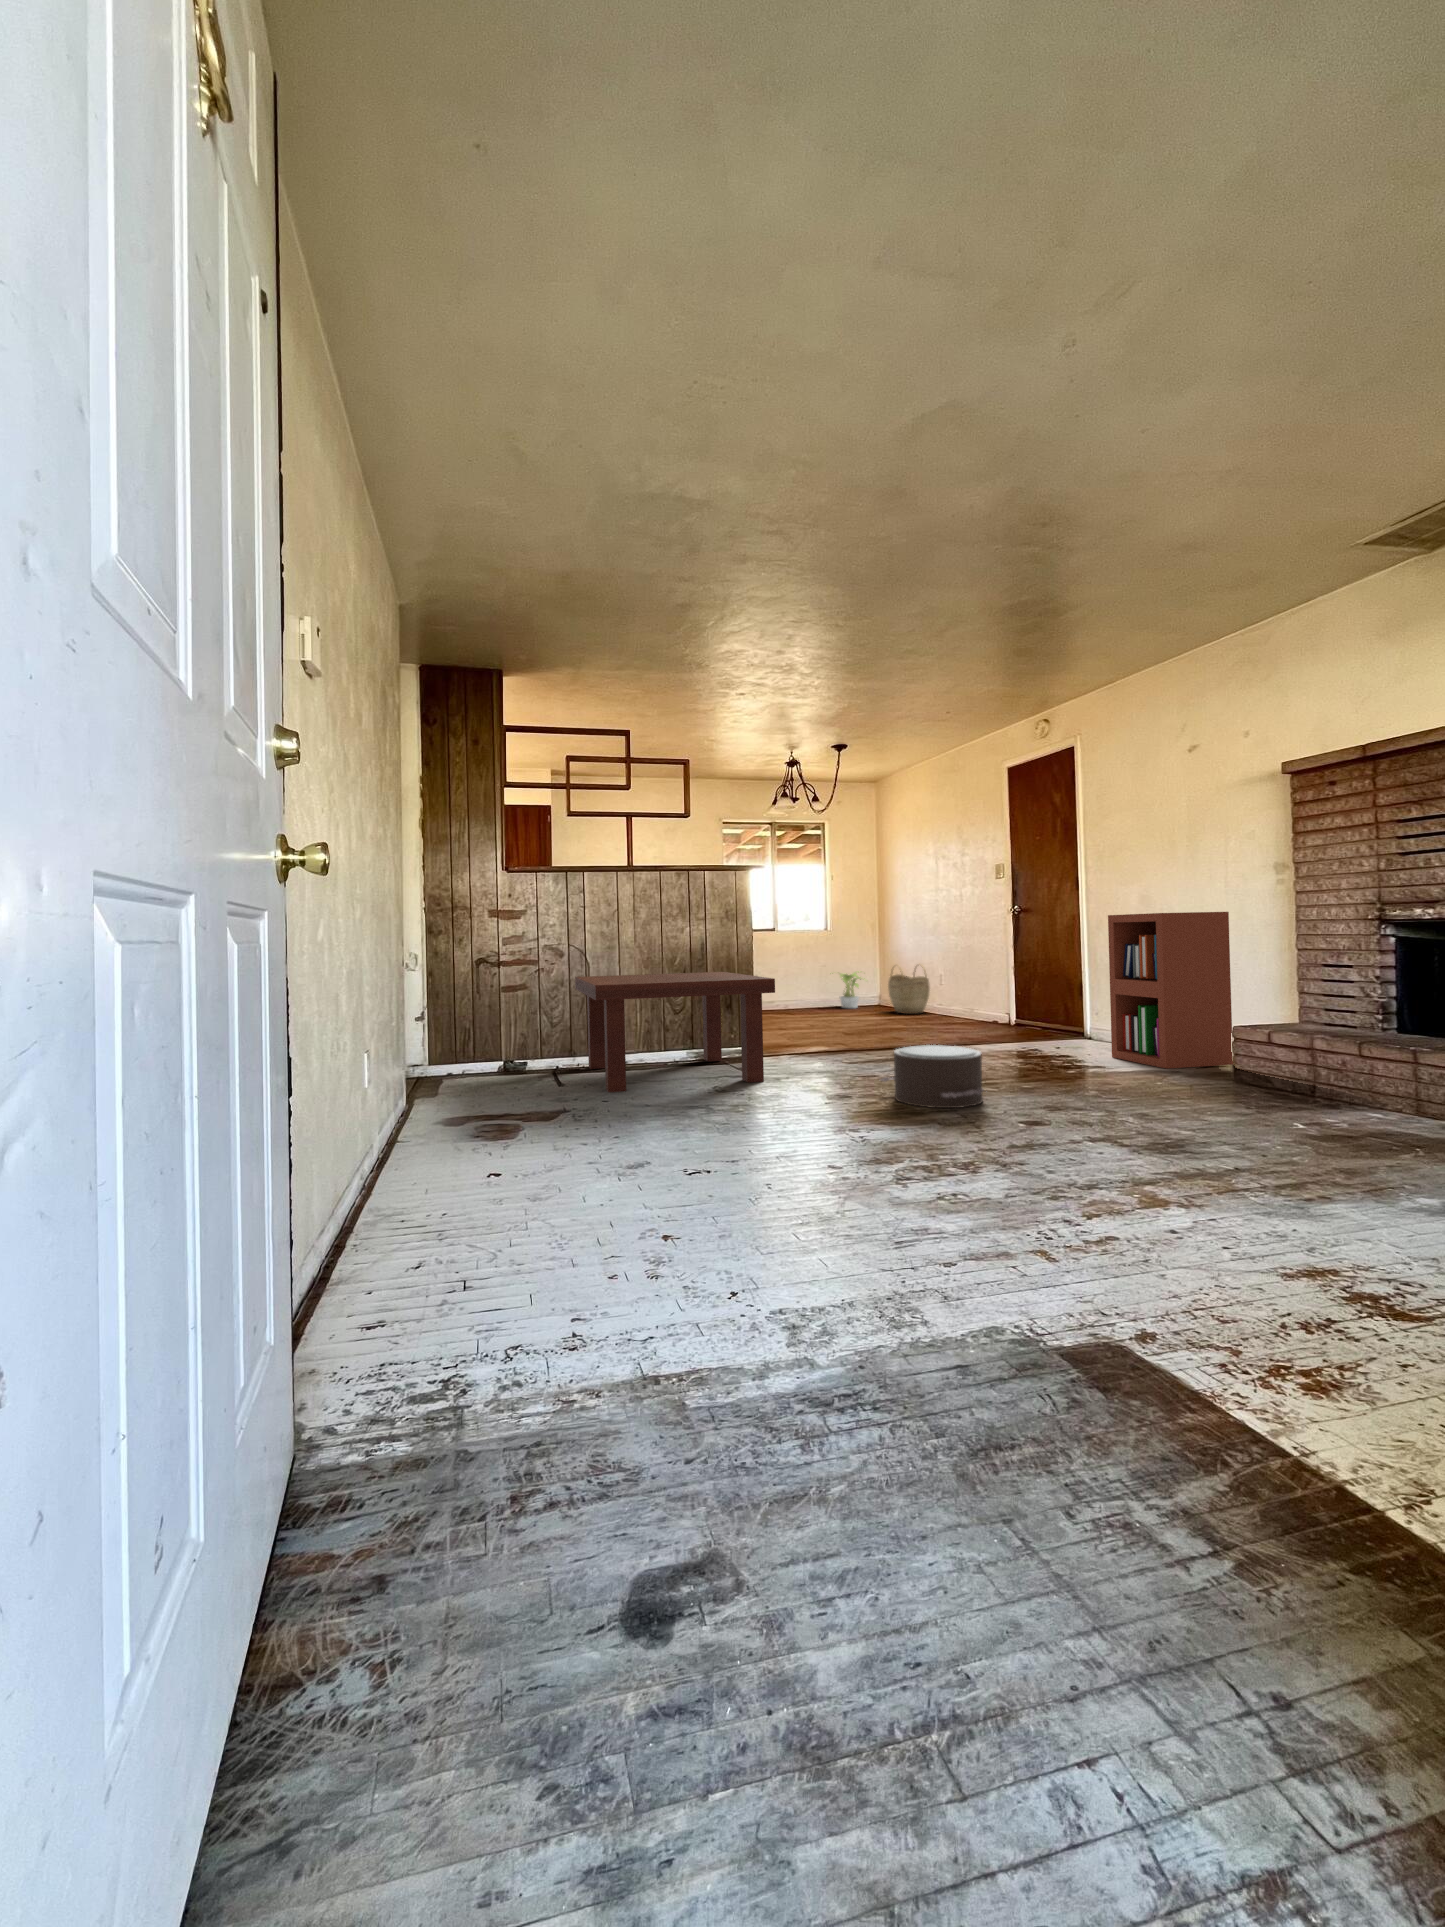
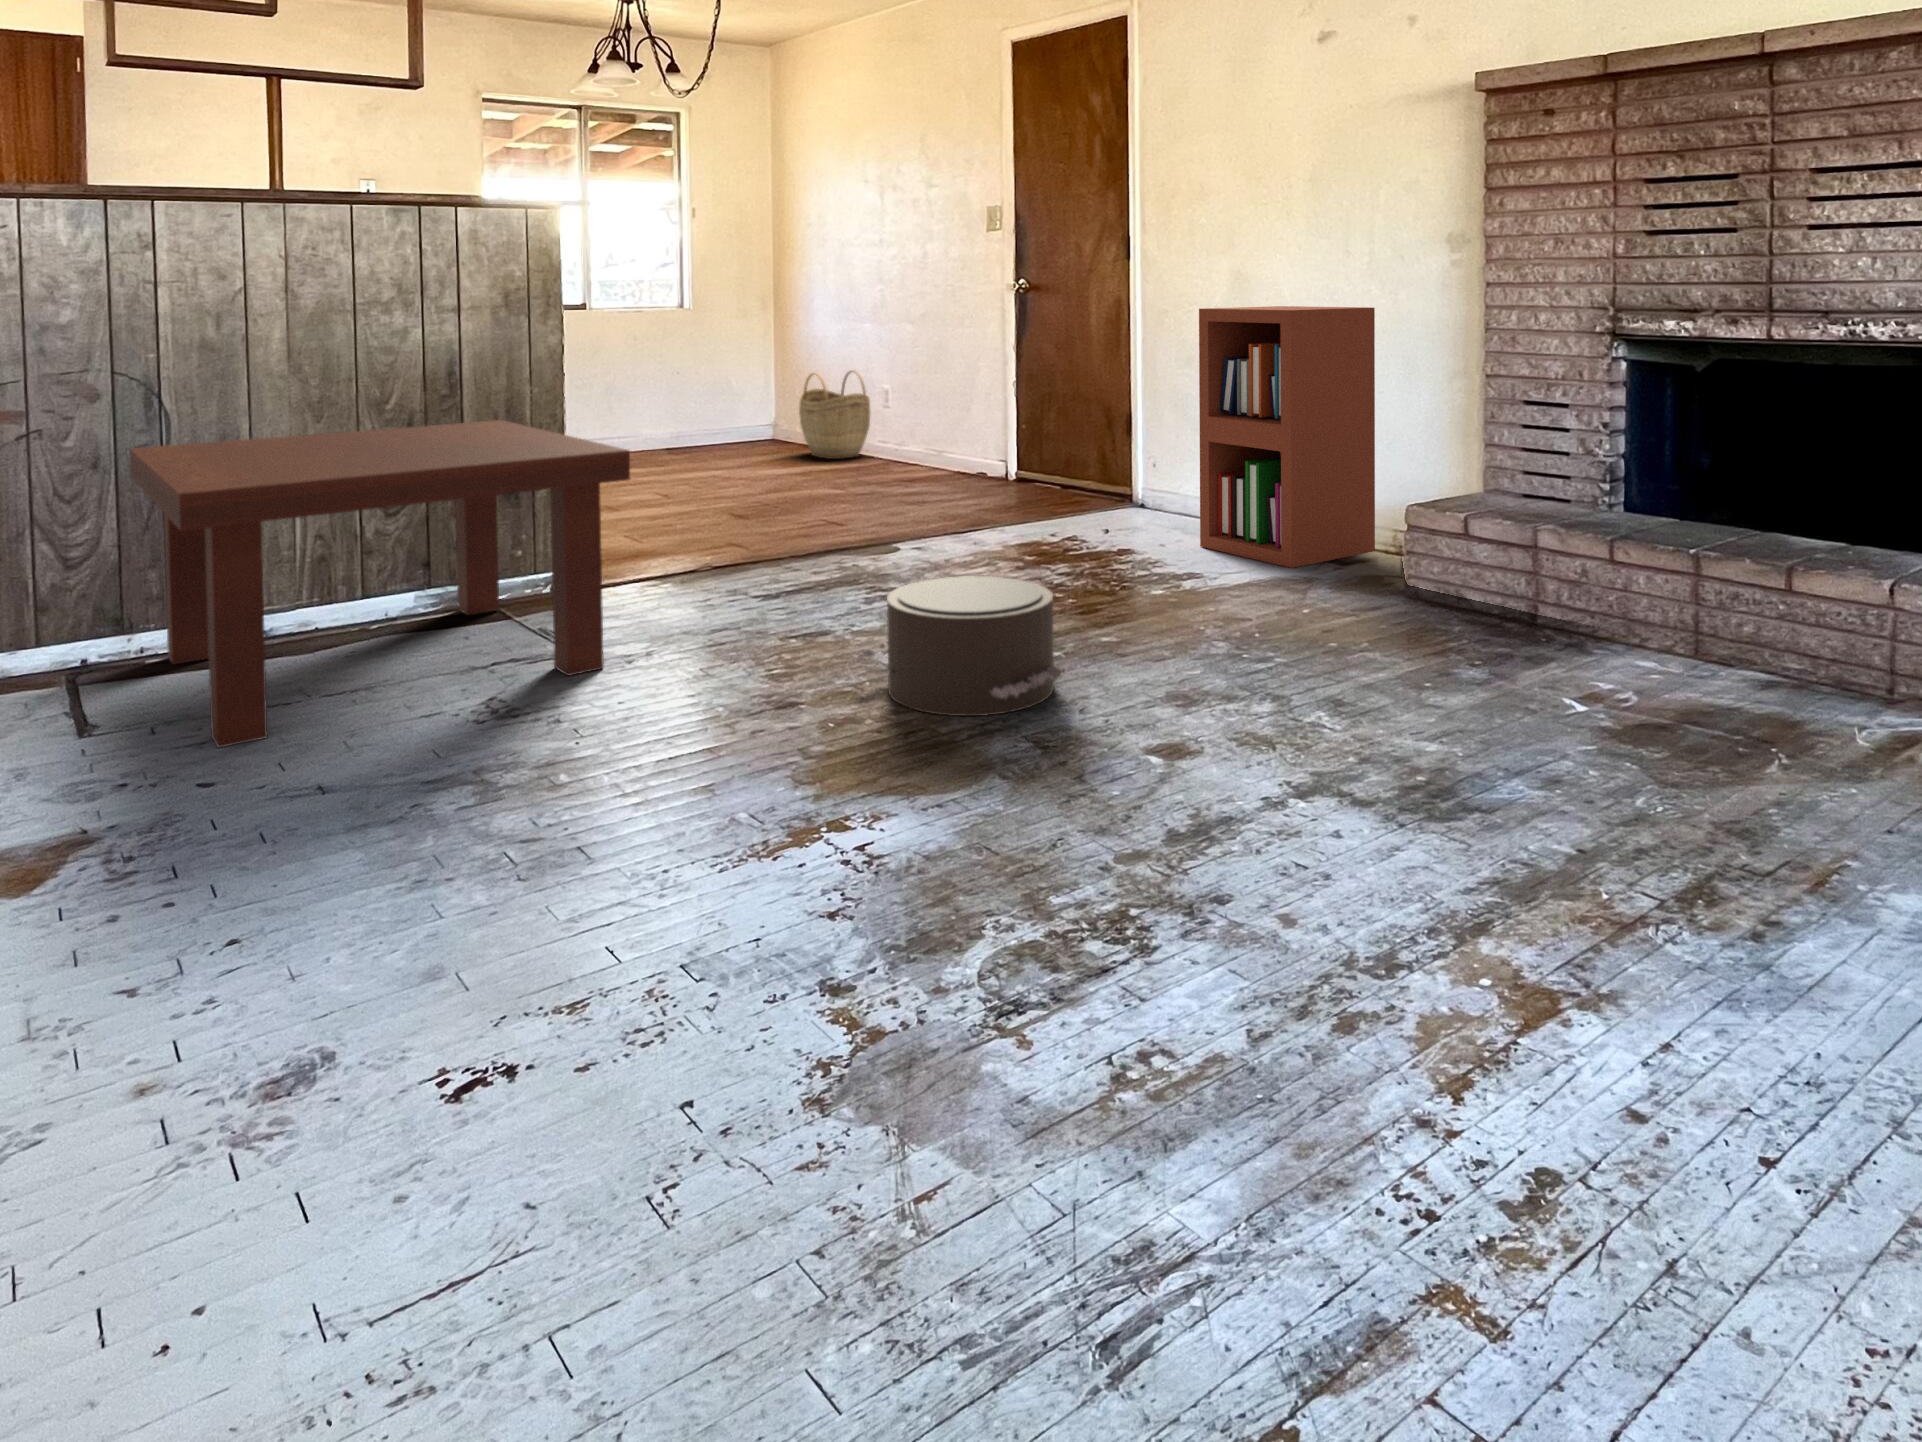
potted plant: present [840,971,865,1008] -> none [693,382,761,449]

